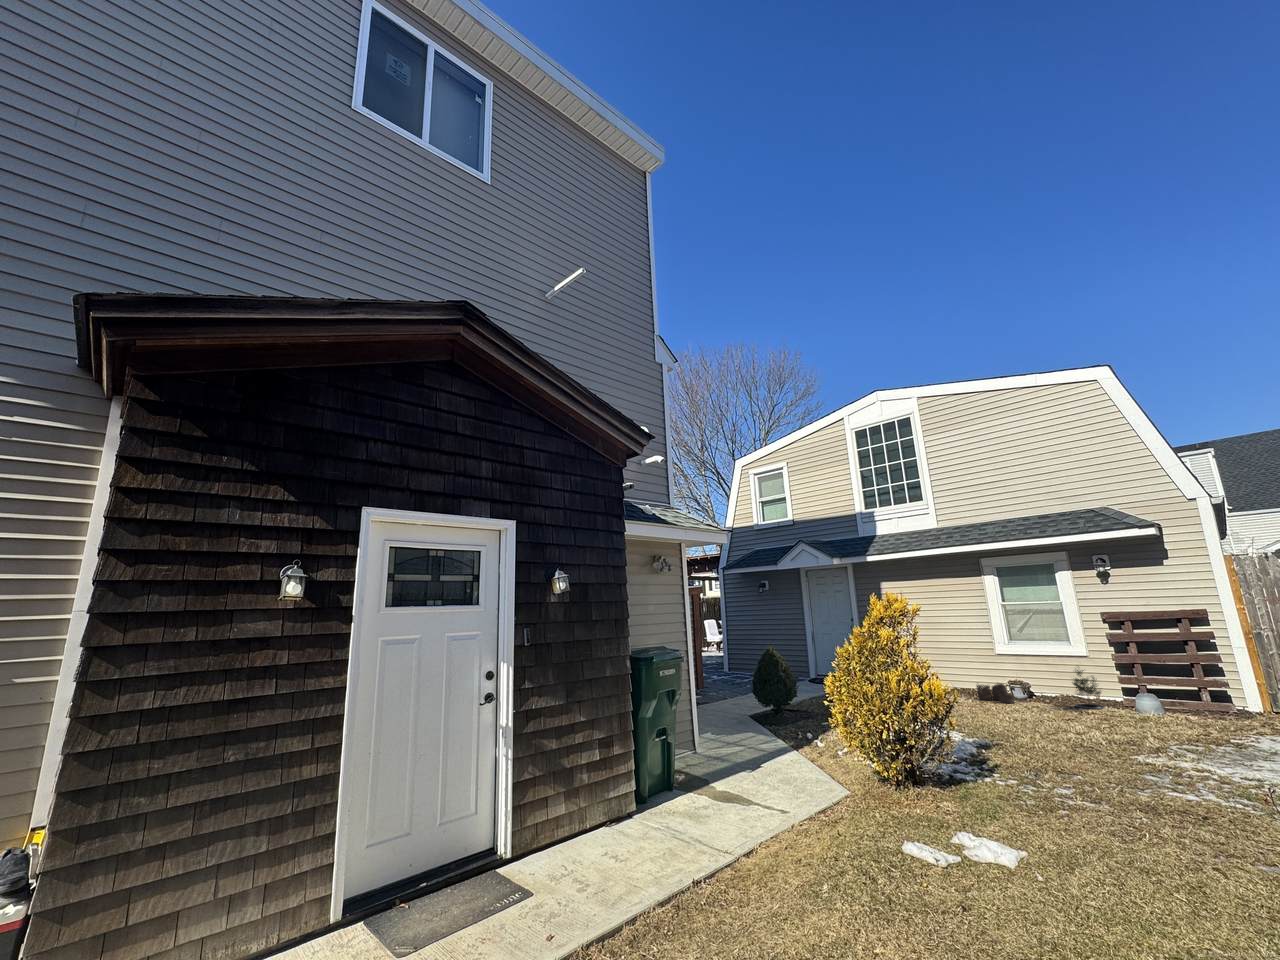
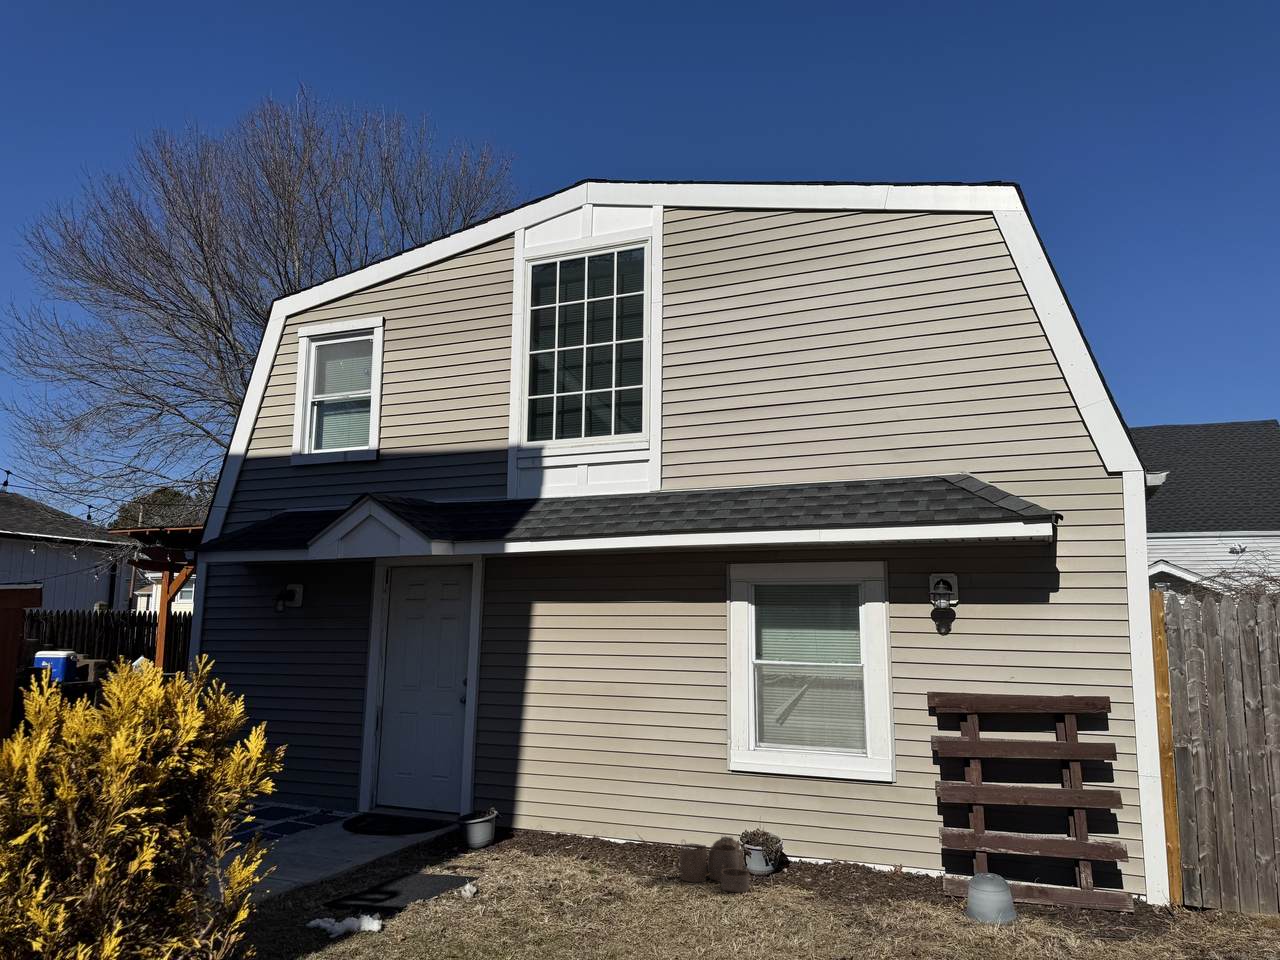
potted tree: present [1072,670,1104,709] -> none [856,803,912,902]

